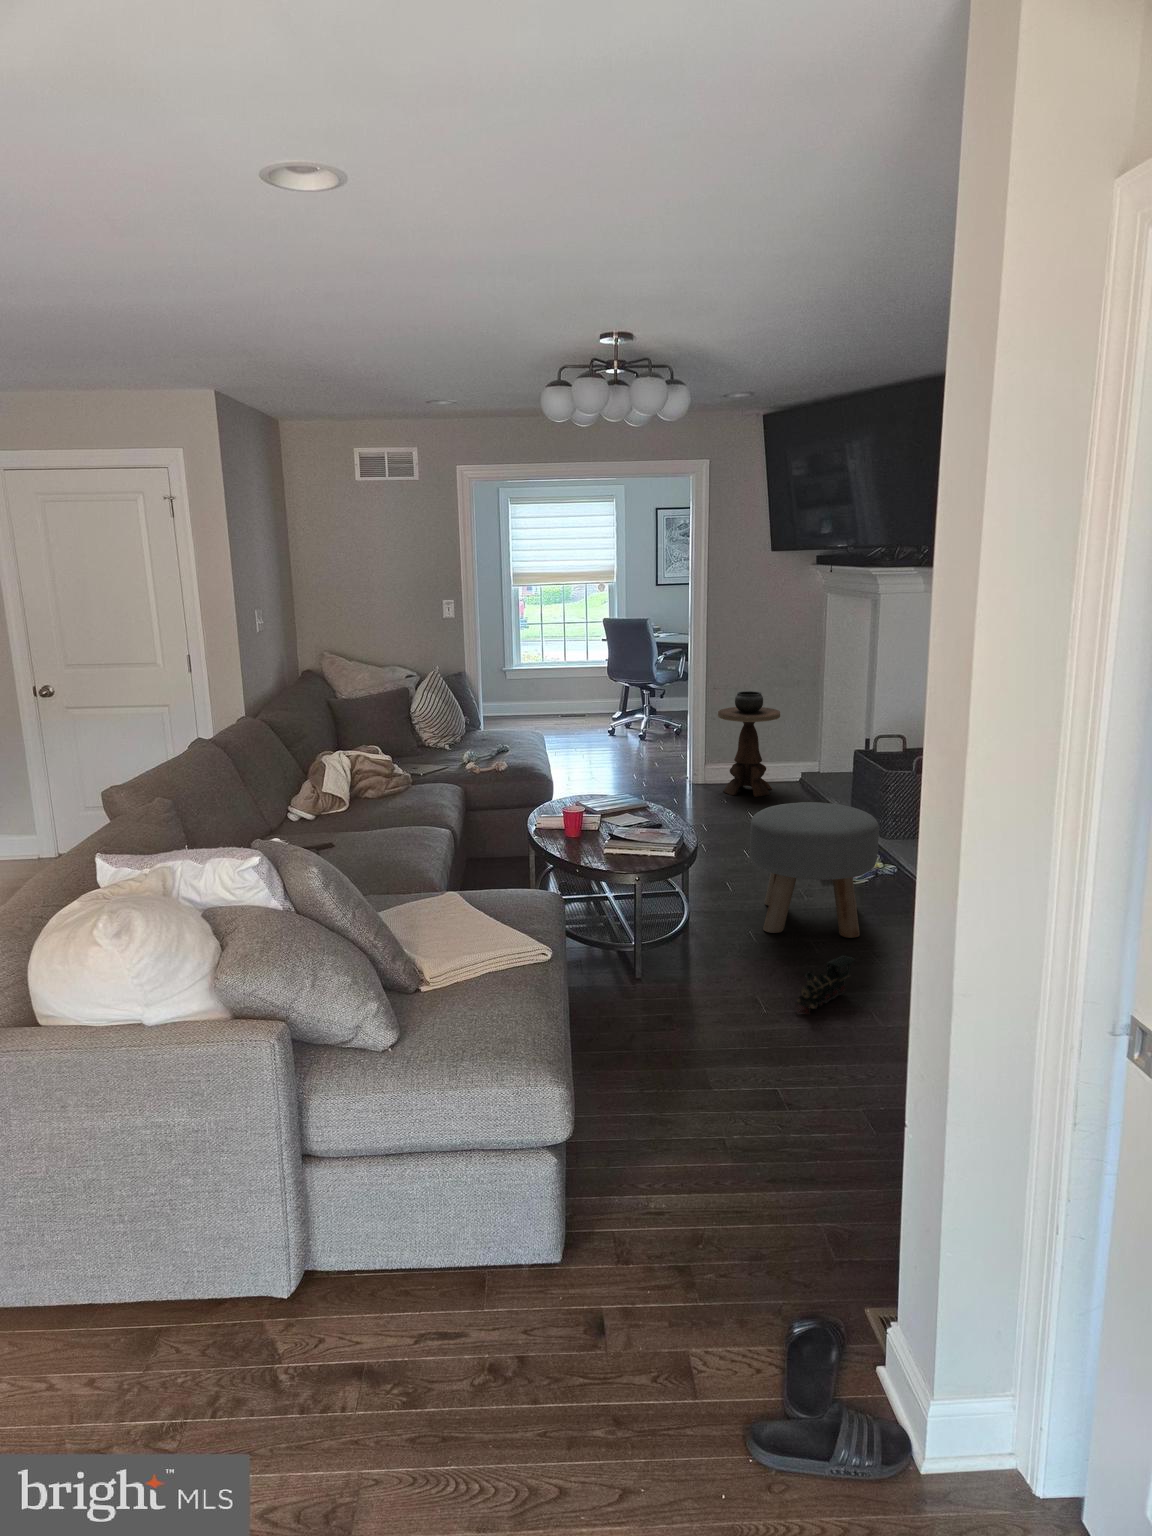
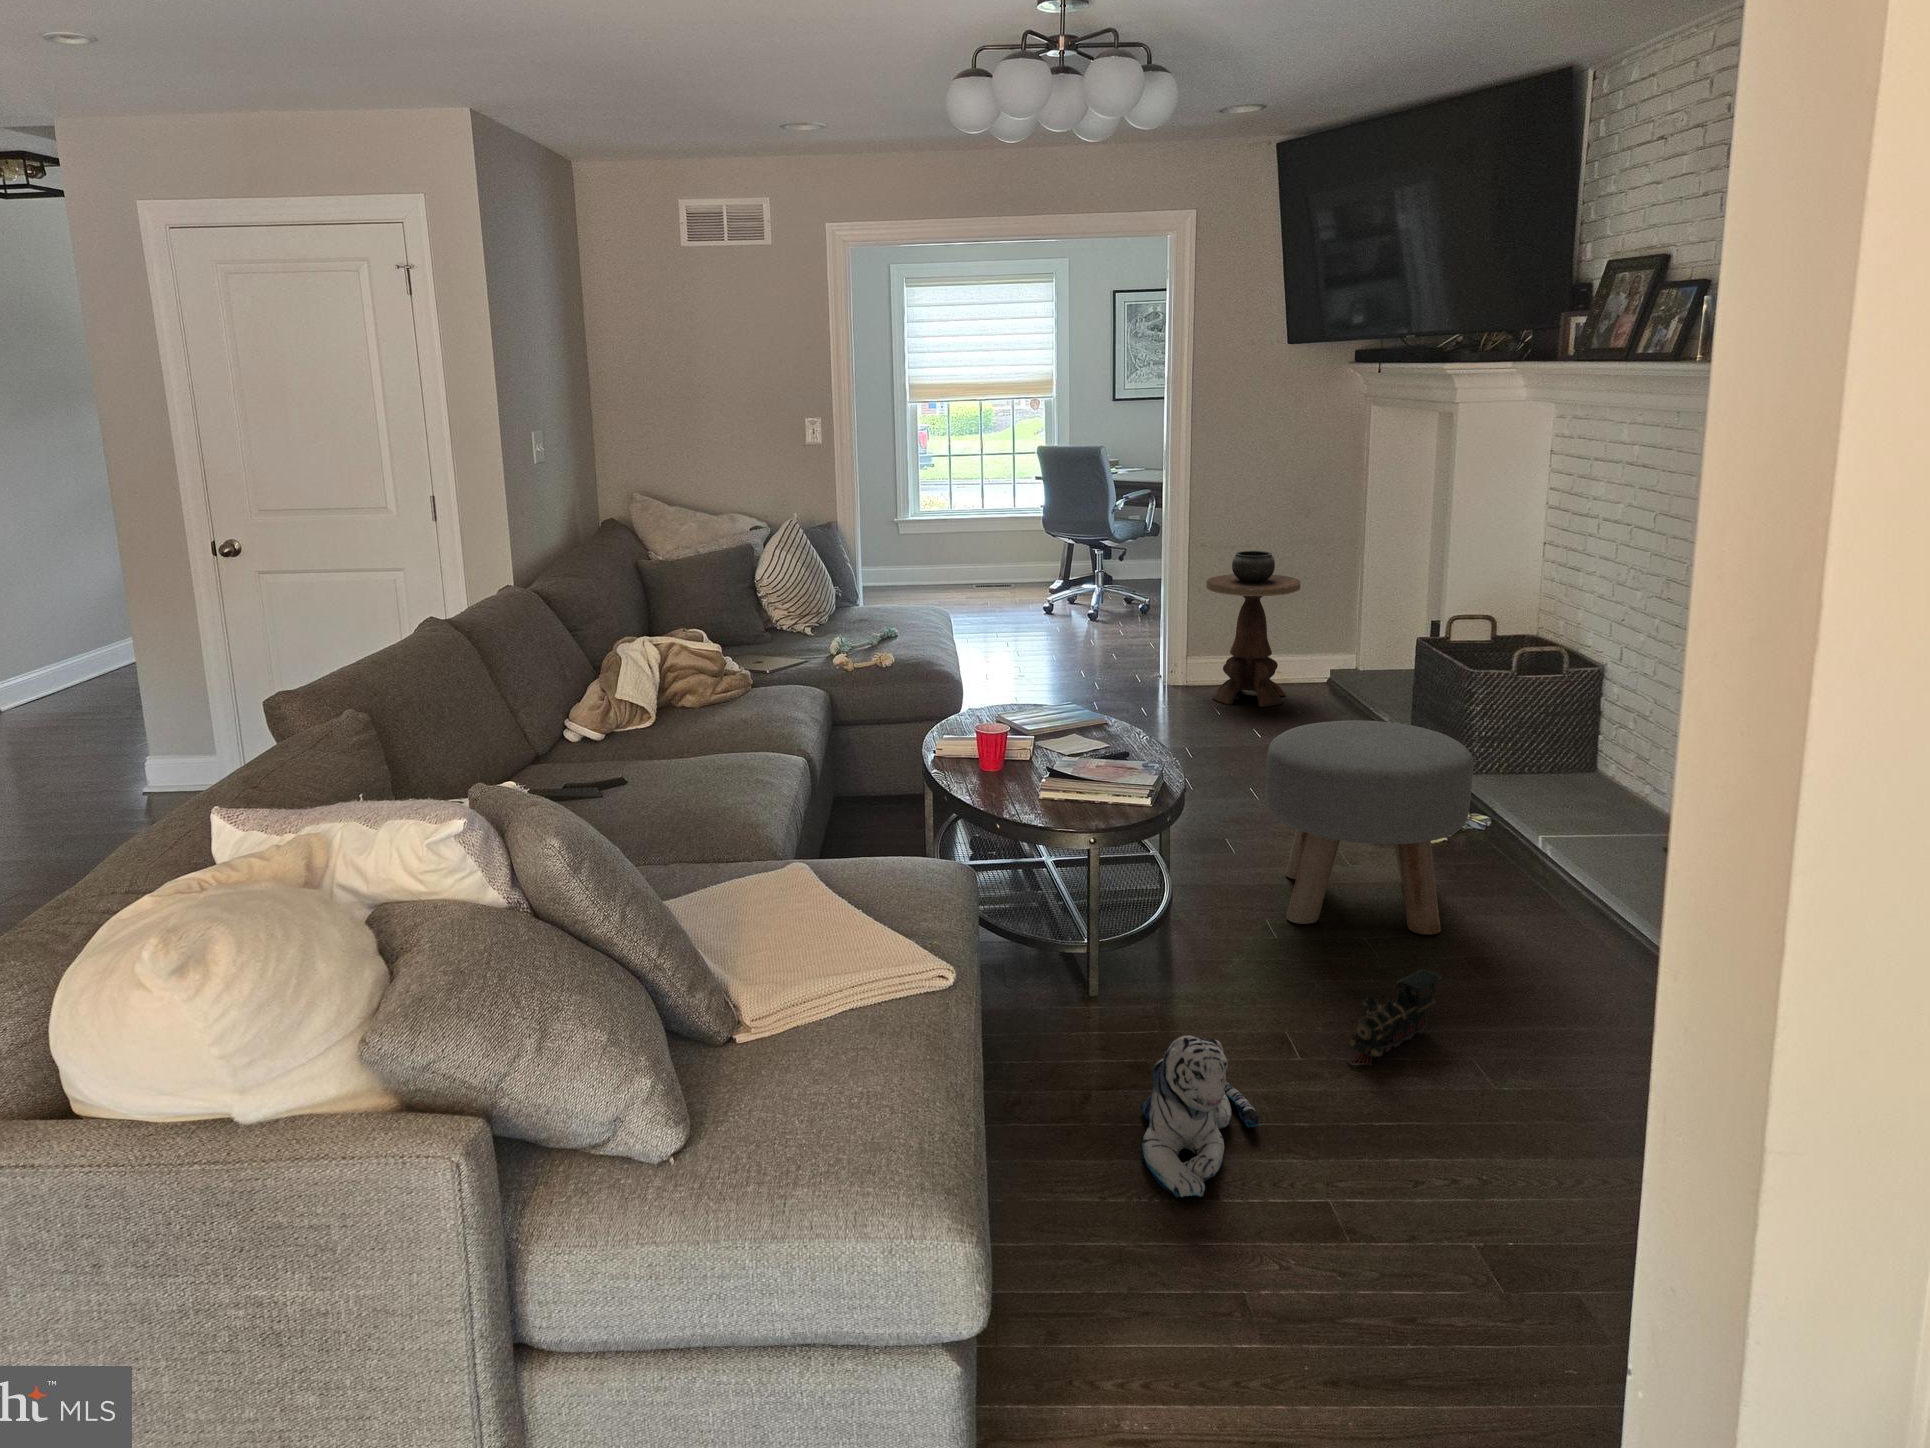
plush toy: none [667,993,739,1090] -> present [1141,1036,1259,1198]

